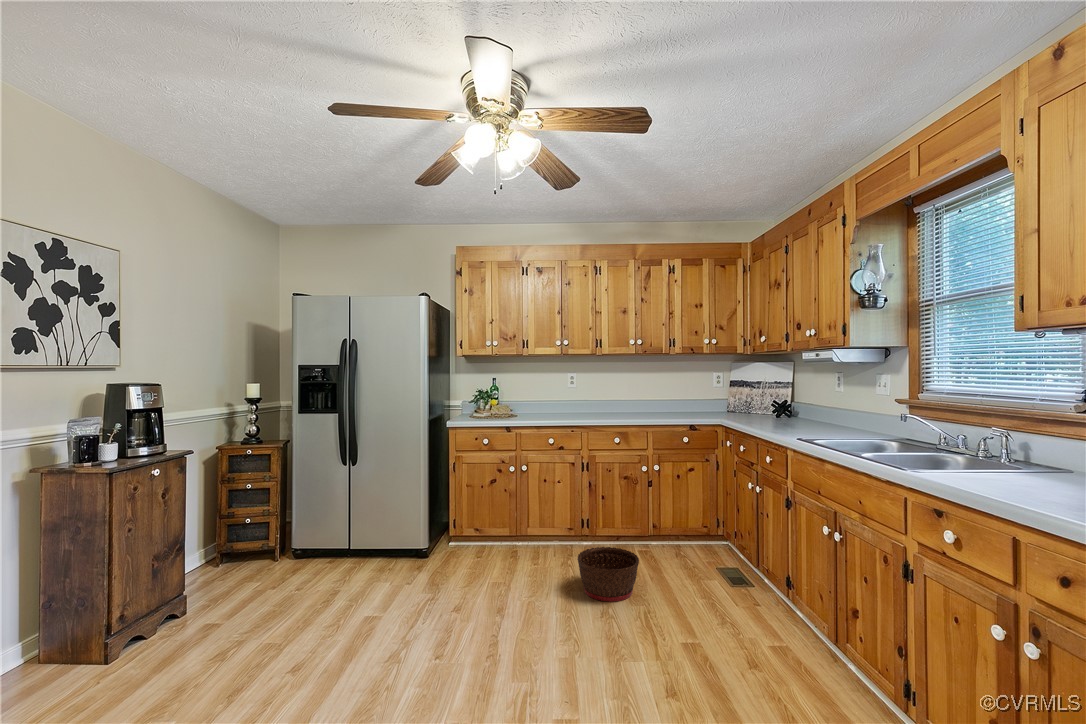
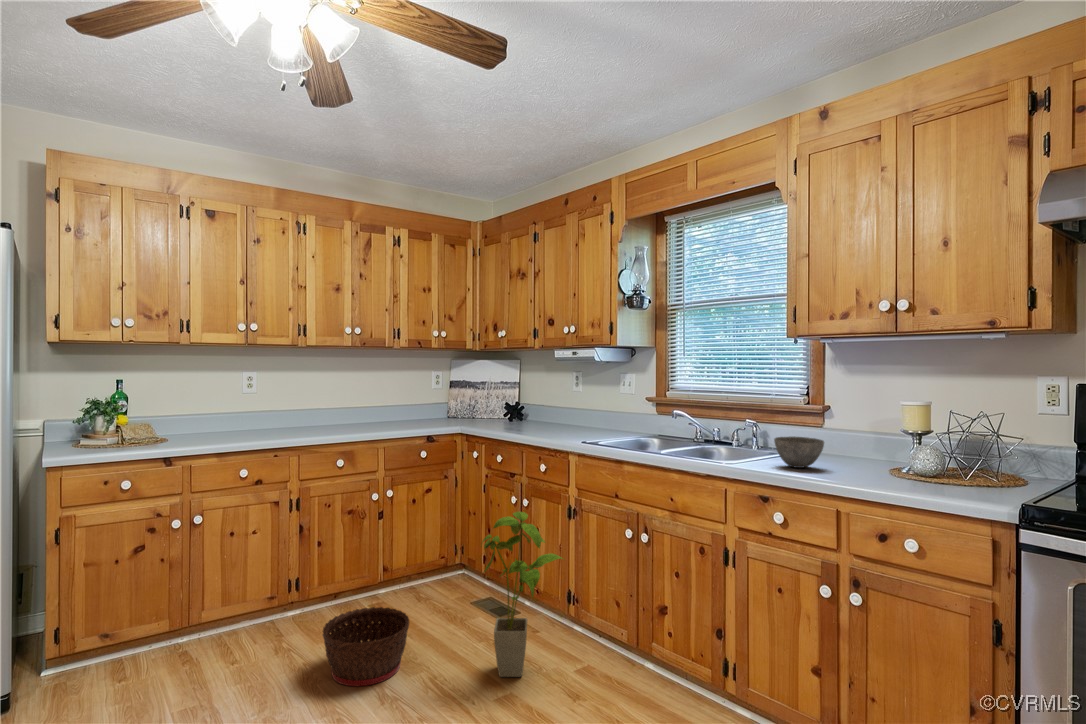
bowl: none [965,448,1038,486] -> present [774,436,824,468]
house plant: none [683,492,763,633] -> present [482,512,563,677]

